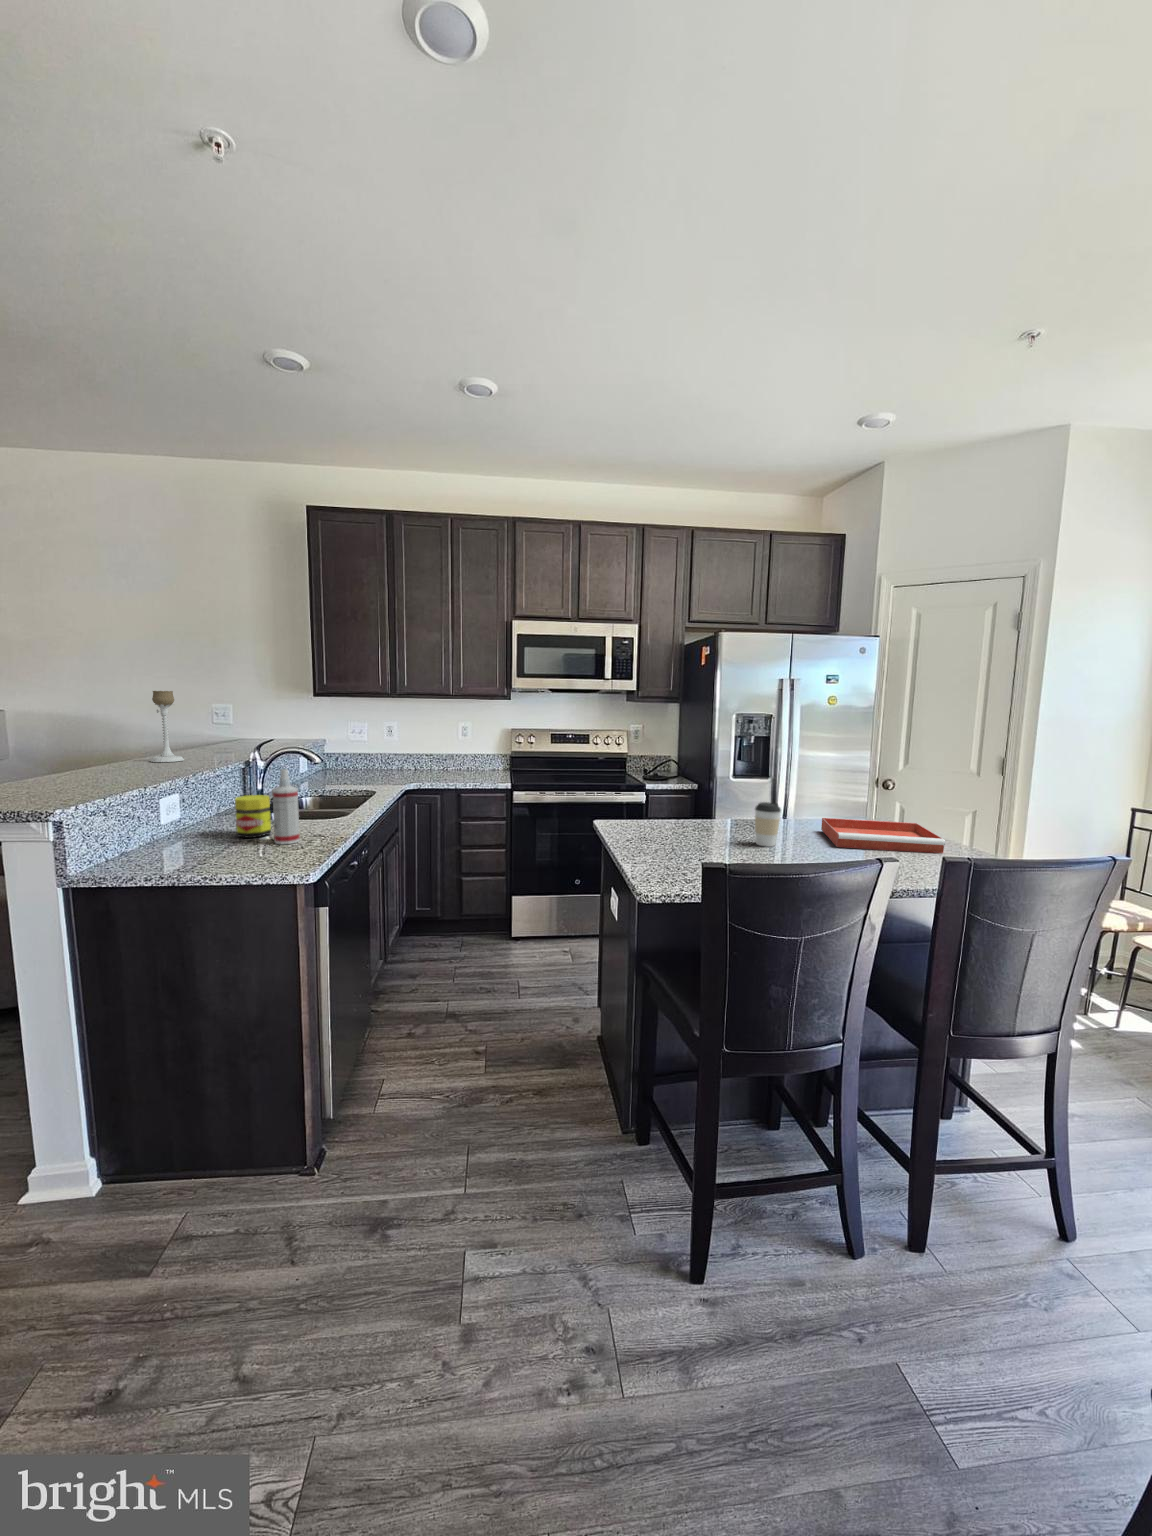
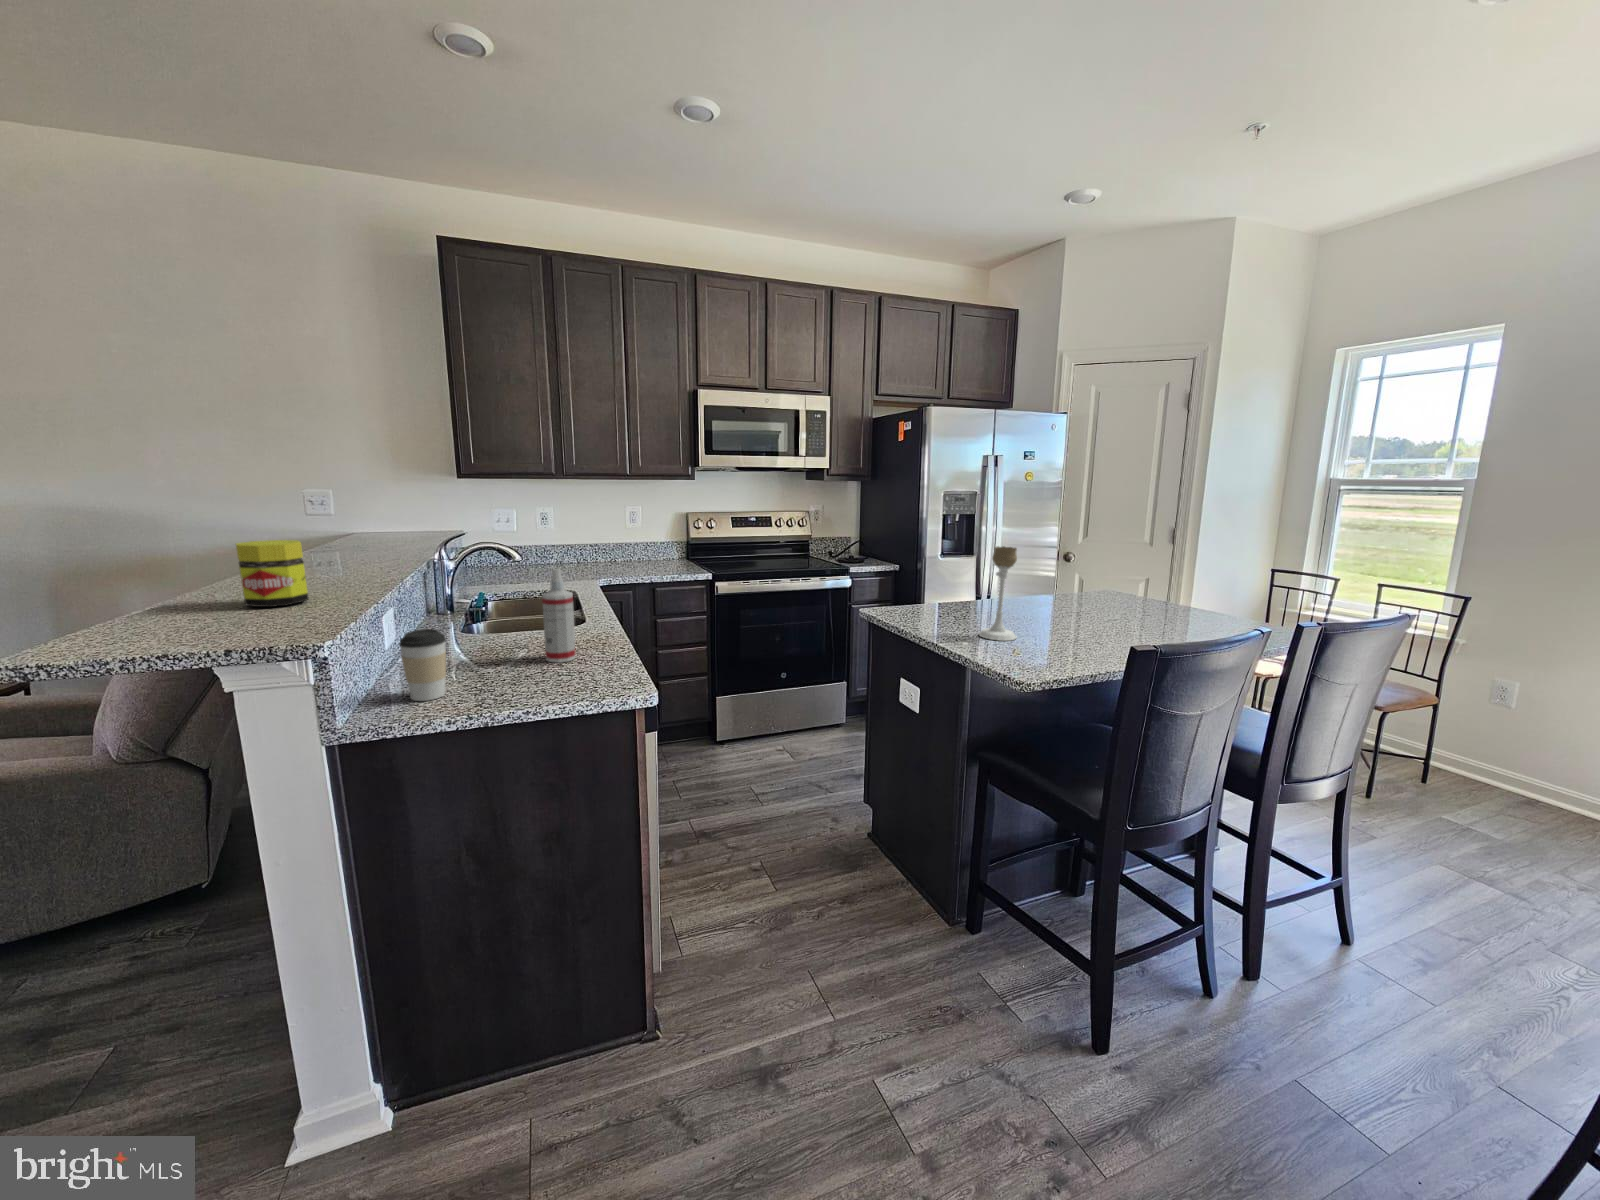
candle holder: present [150,691,184,762] -> present [979,546,1017,641]
jar: present [235,795,271,838] -> present [236,540,308,607]
coffee cup: present [755,802,781,847] -> present [399,629,446,701]
tray: present [821,818,945,853] -> none [1079,597,1209,626]

